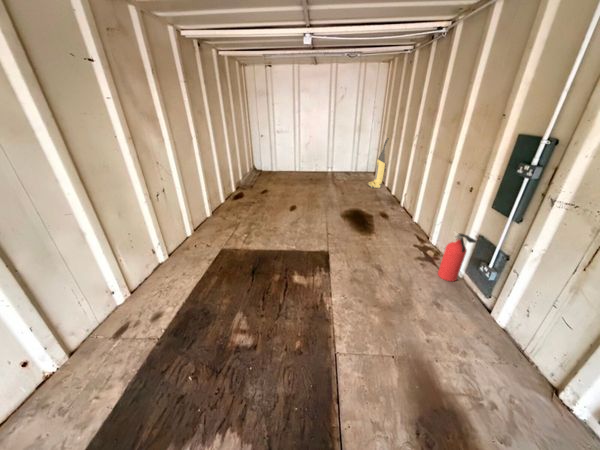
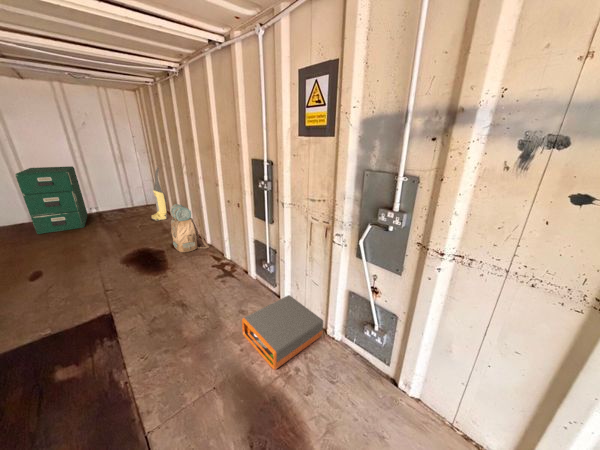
filing cabinet: none [296,132,327,181] -> present [15,166,88,234]
backpack: none [383,175,416,226] -> present [170,204,209,252]
fire extinguisher: present [438,231,476,281] -> none [236,242,254,287]
storage box: none [434,311,560,392] -> present [242,295,323,370]

